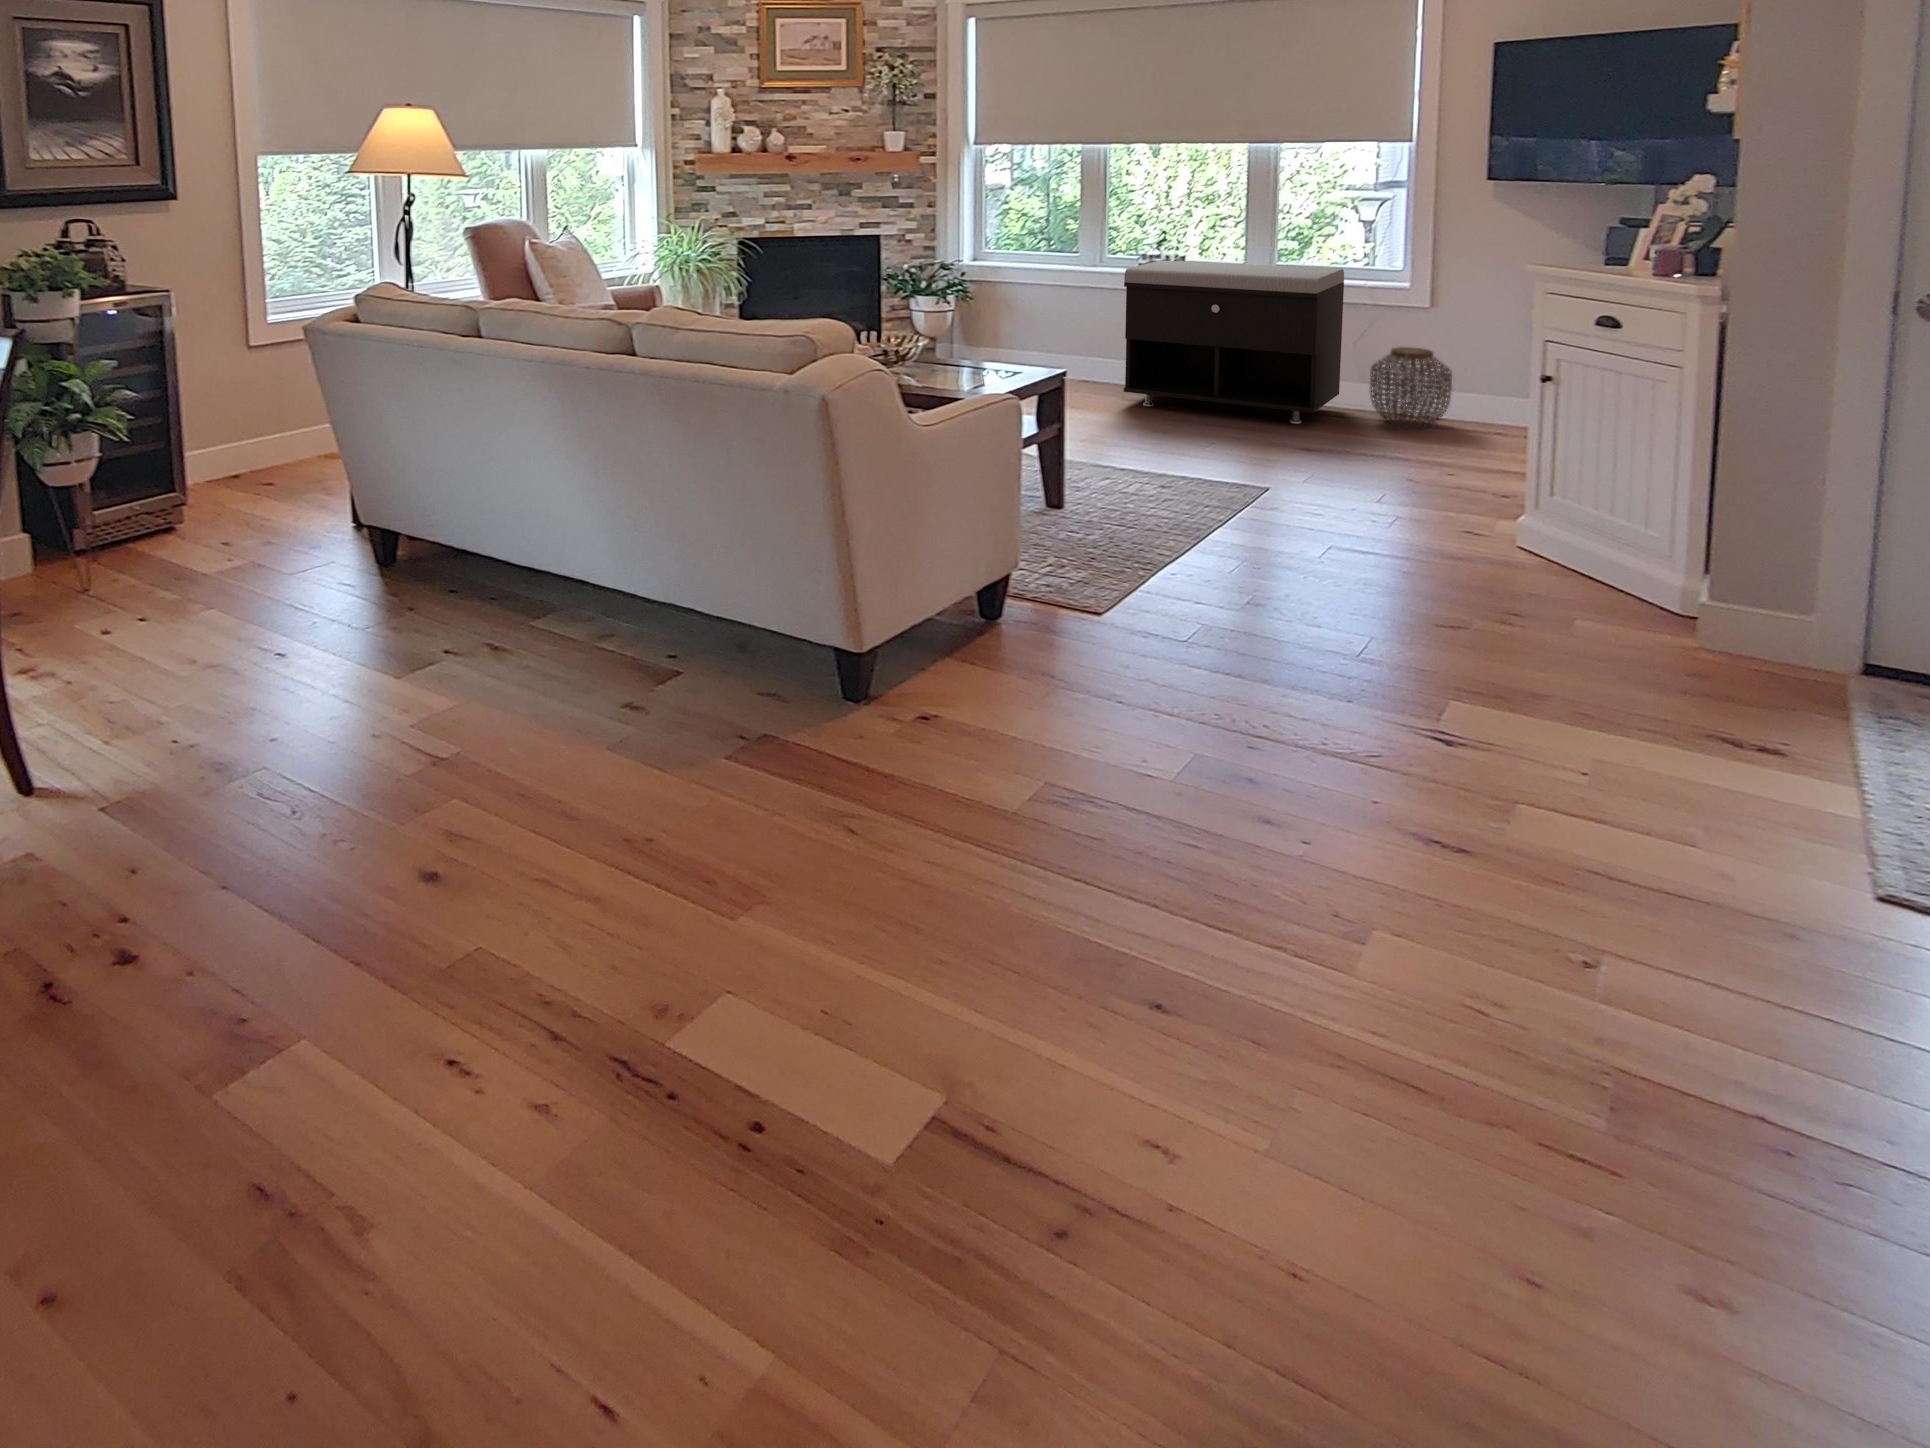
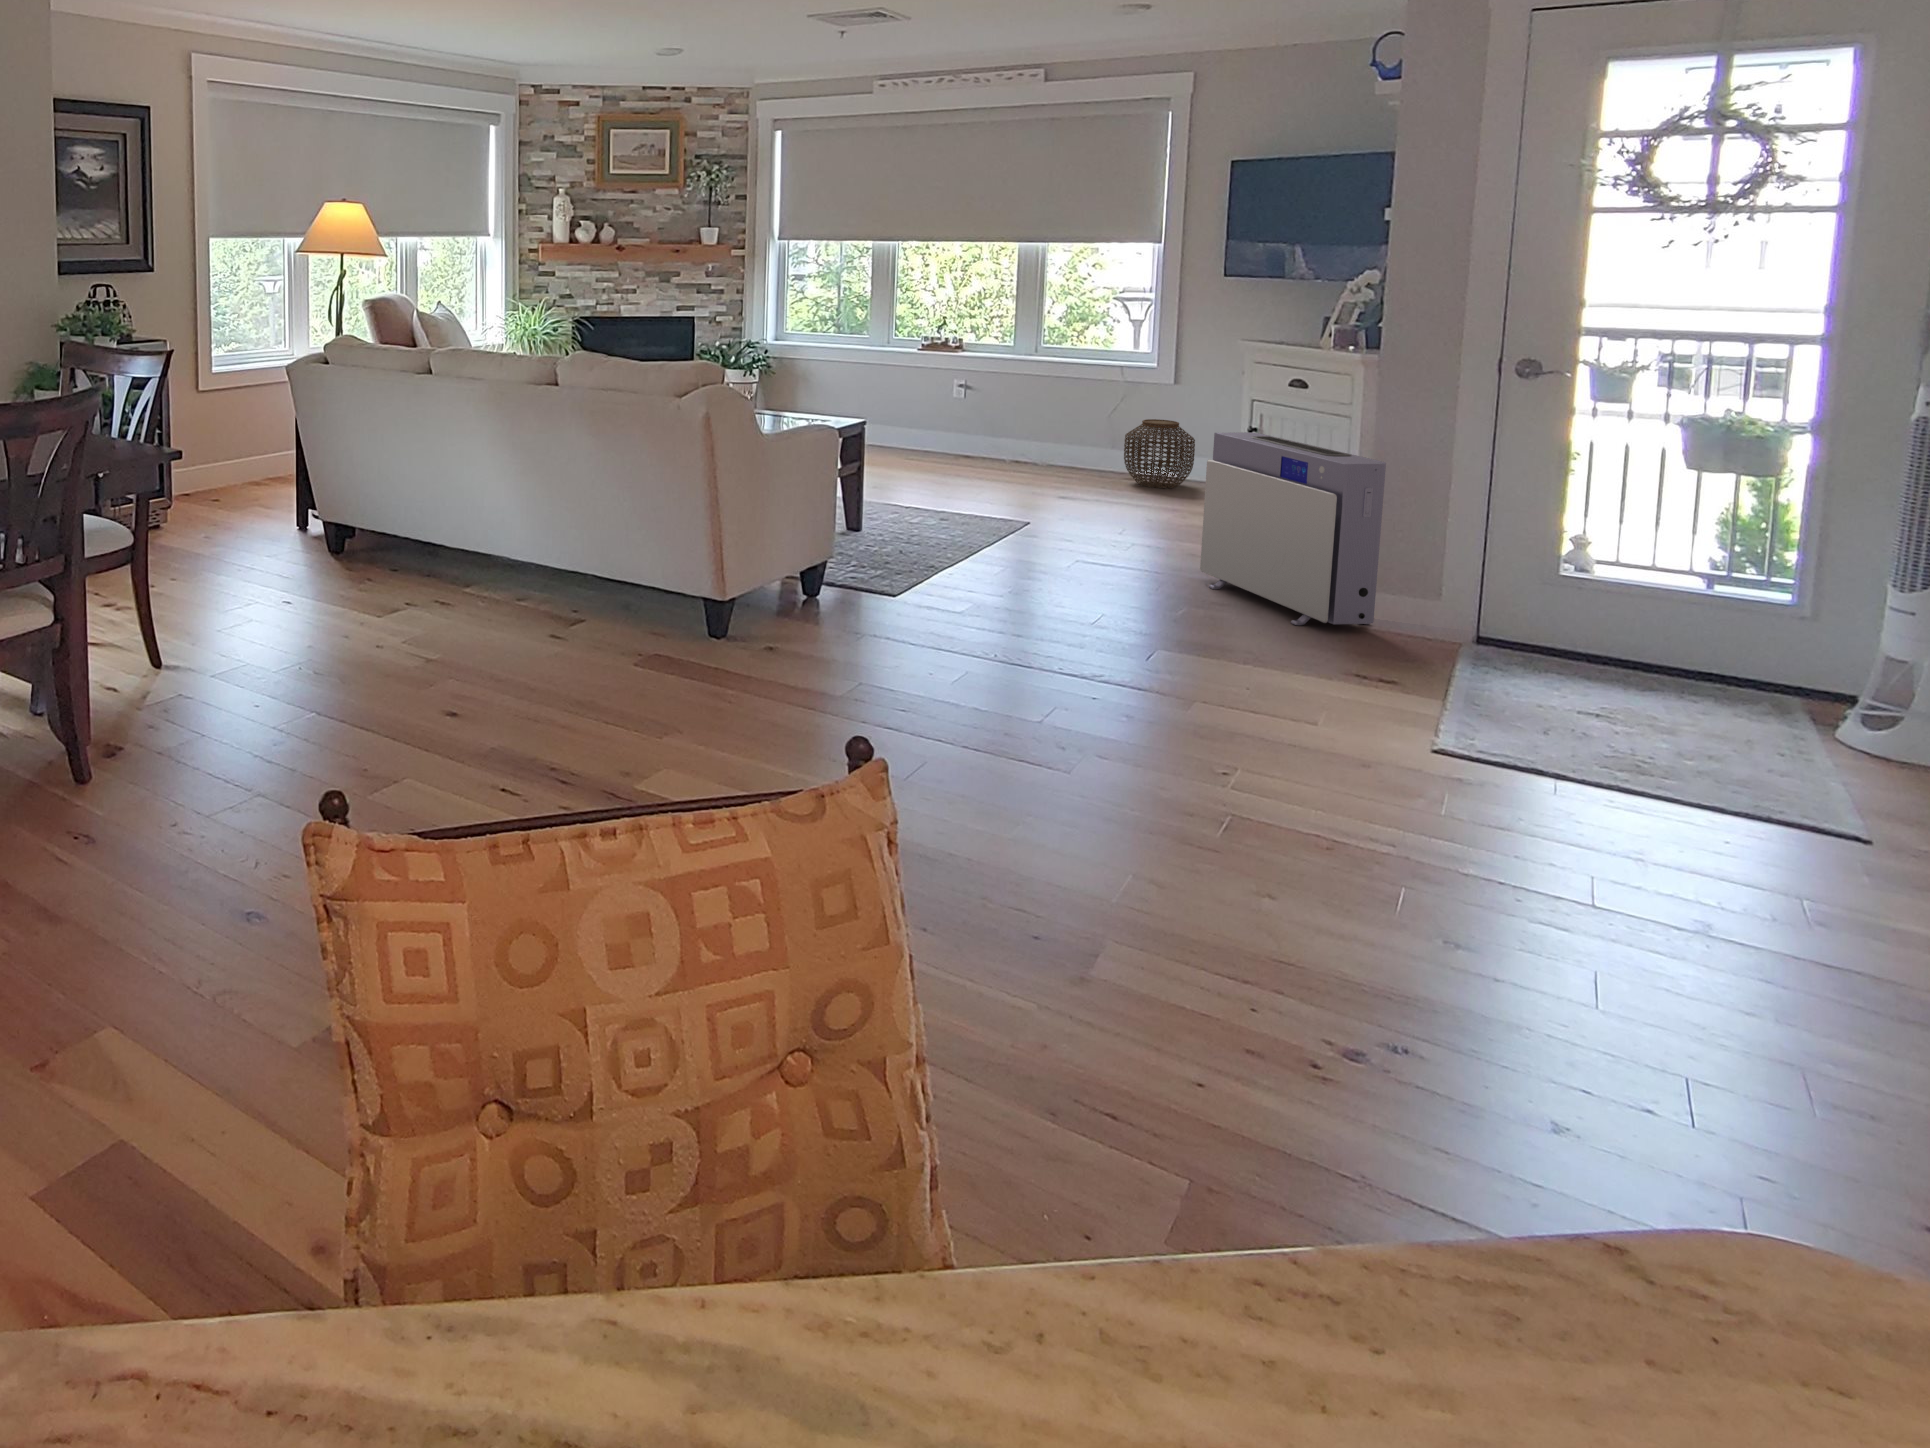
storage bench: present [1124,260,1344,424] -> none [910,343,1104,483]
air purifier: none [1484,383,1742,649] -> present [1200,432,1386,625]

